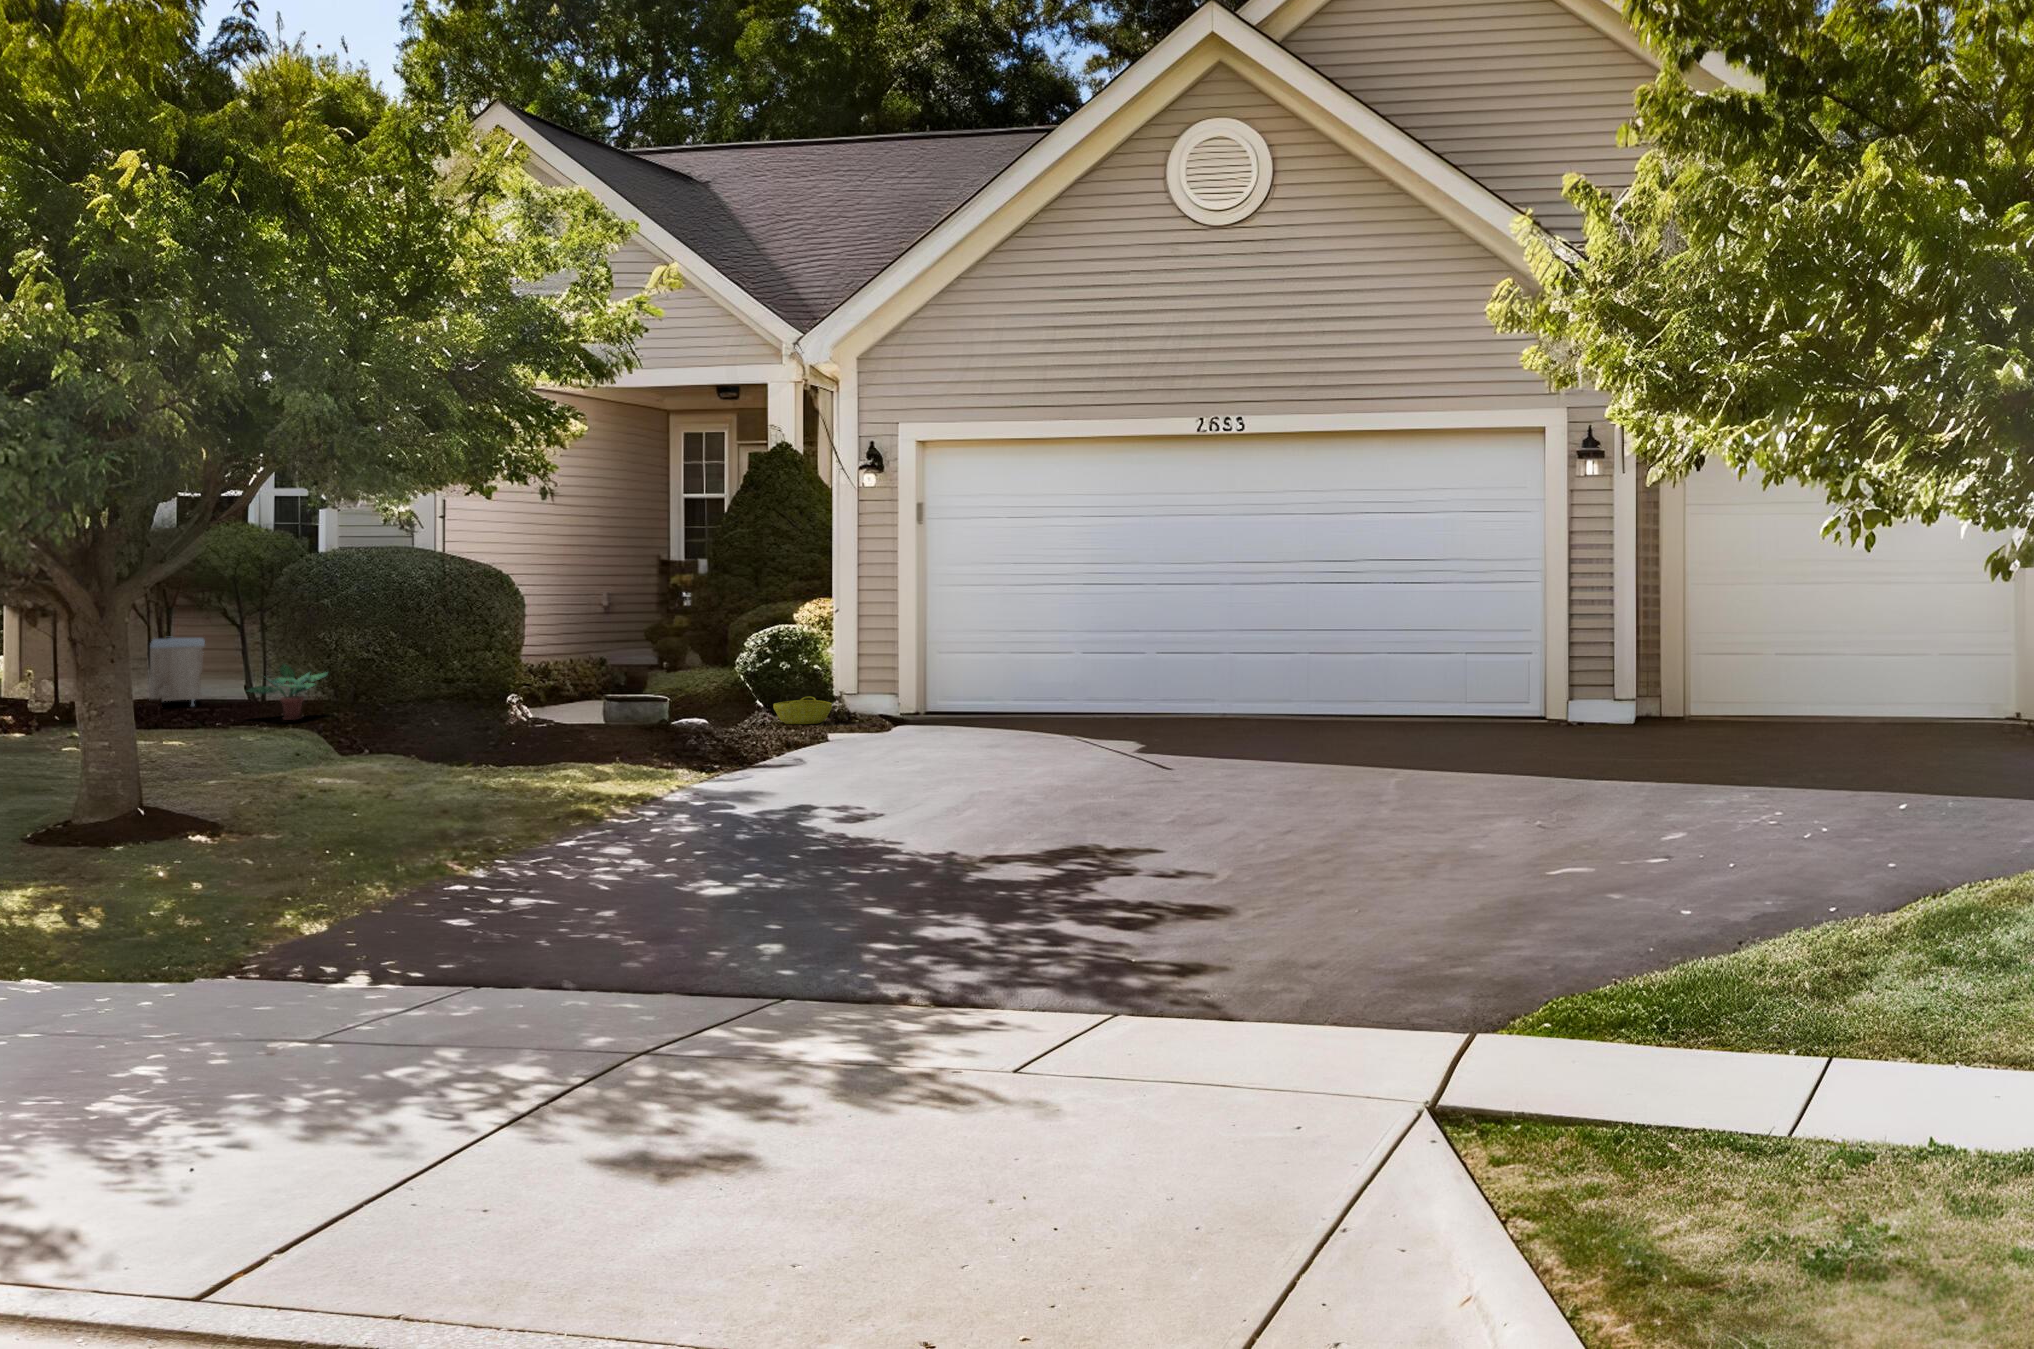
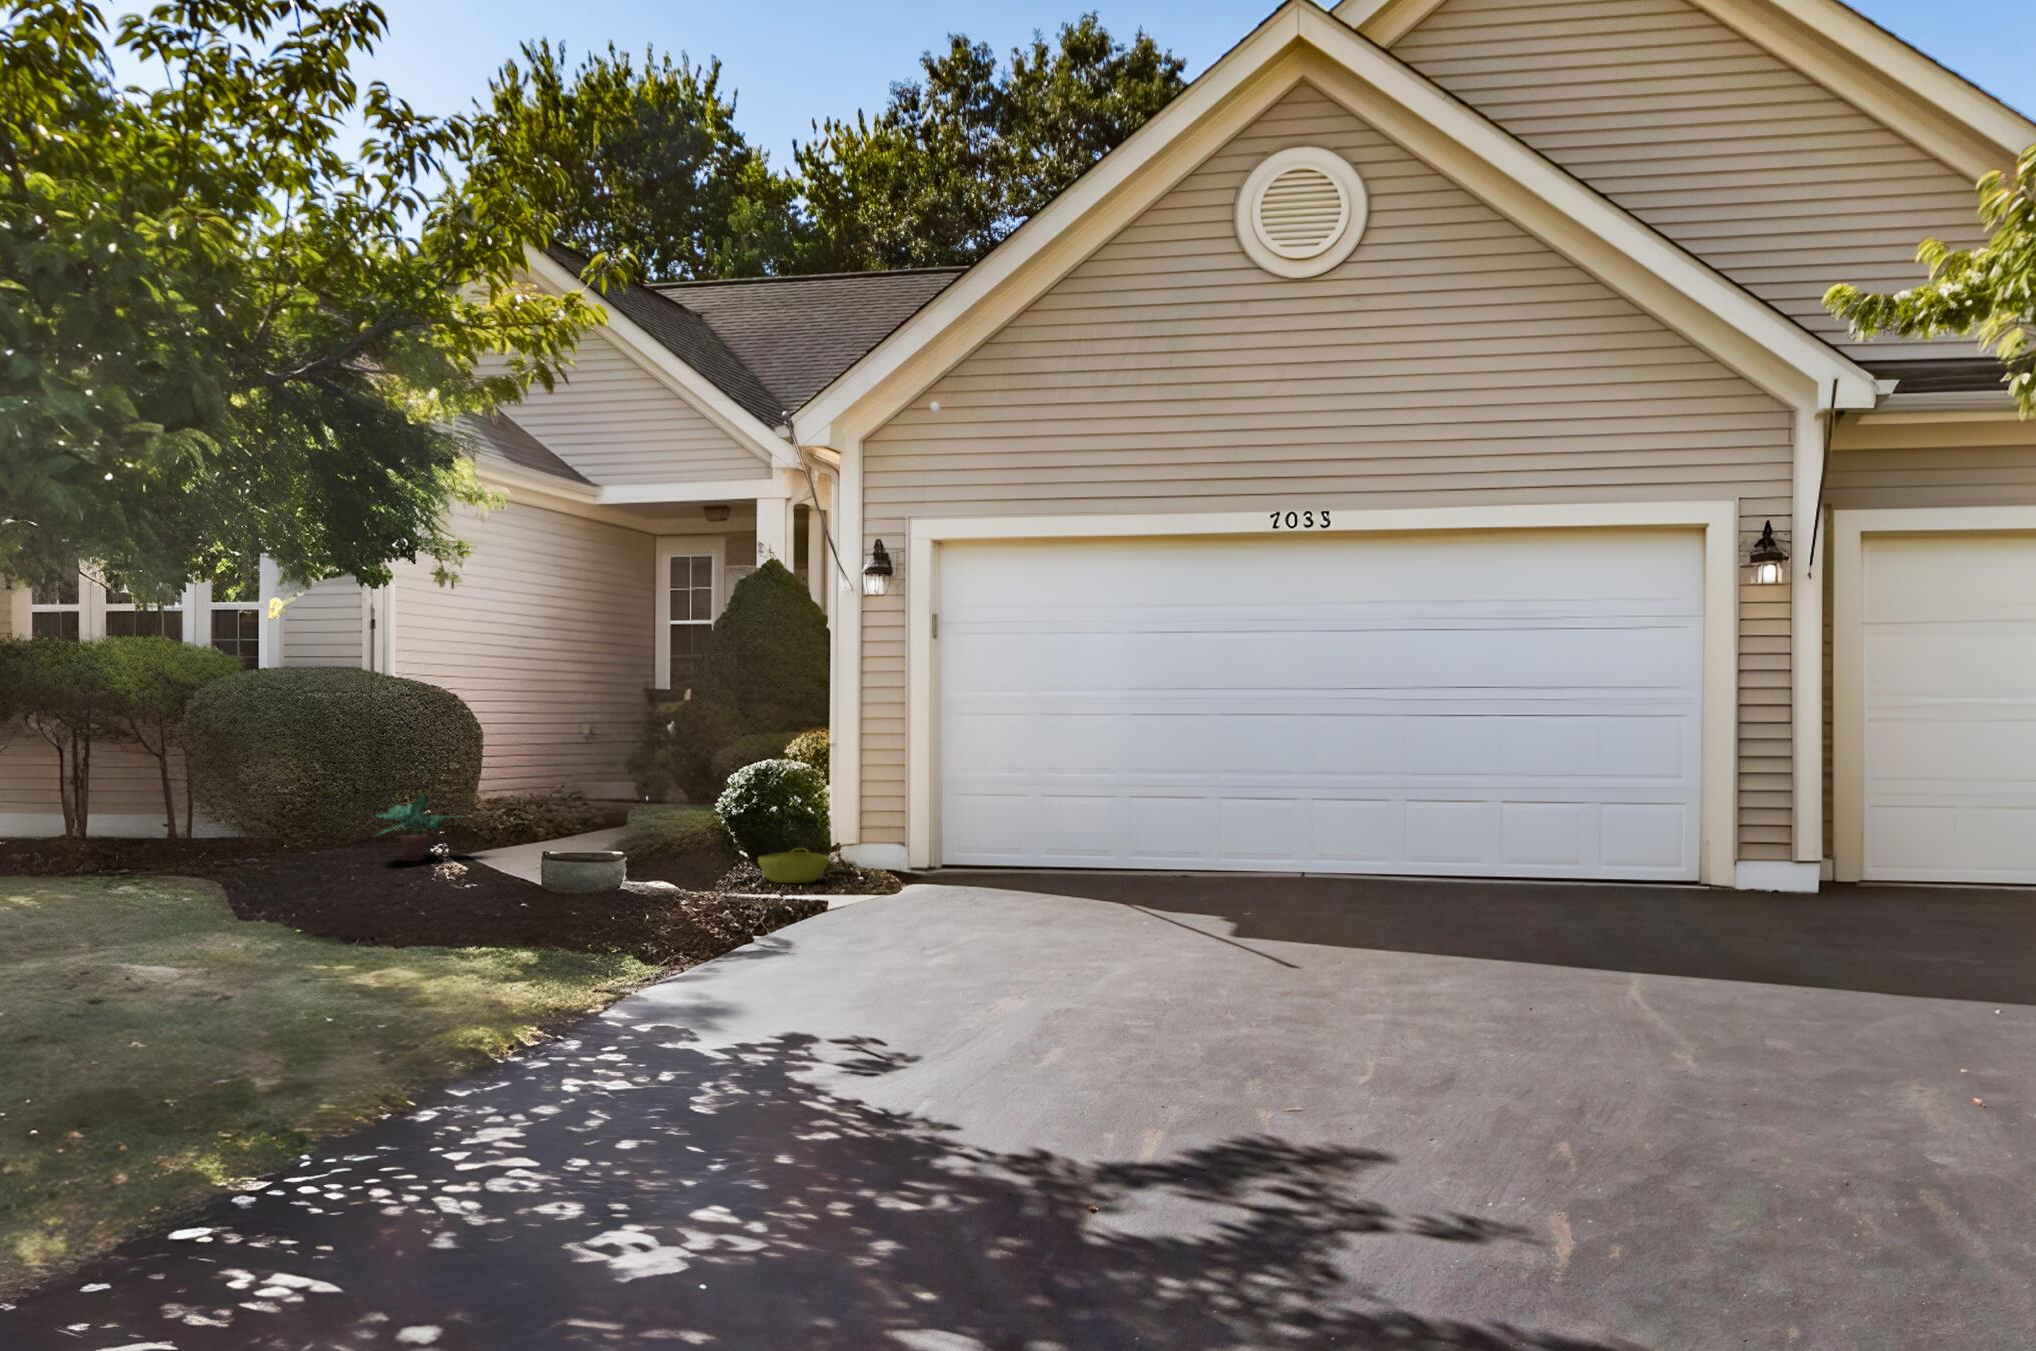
storage bench: present [150,637,205,706] -> none [42,765,121,850]
potted plant: present [247,664,328,720] -> present [377,795,452,861]

